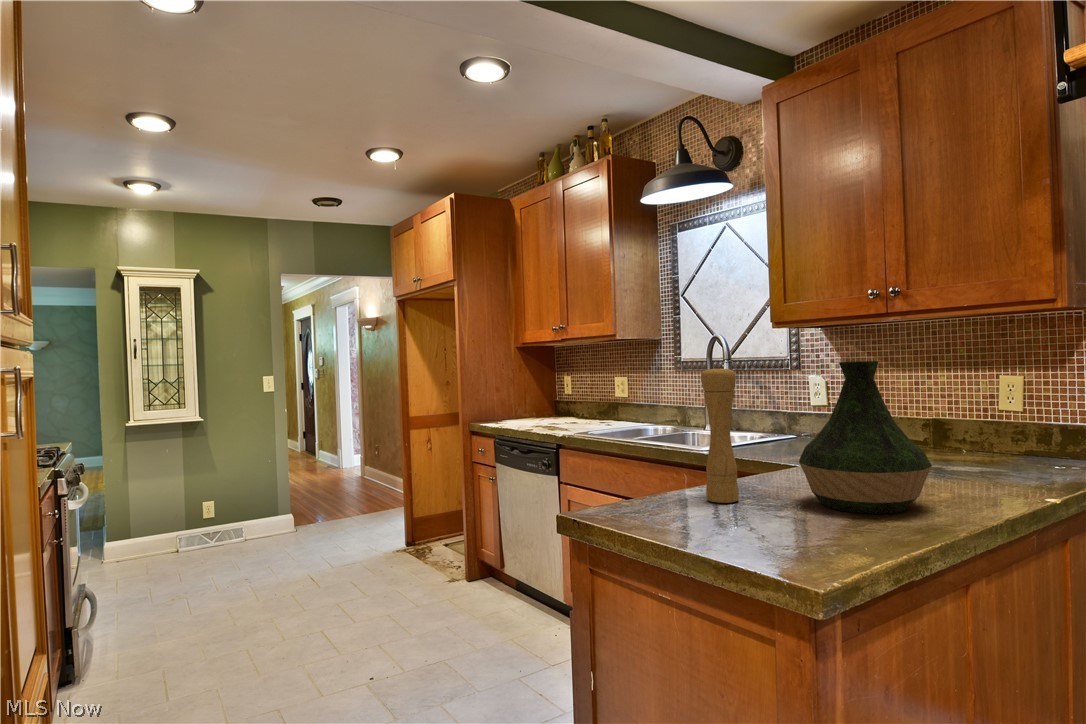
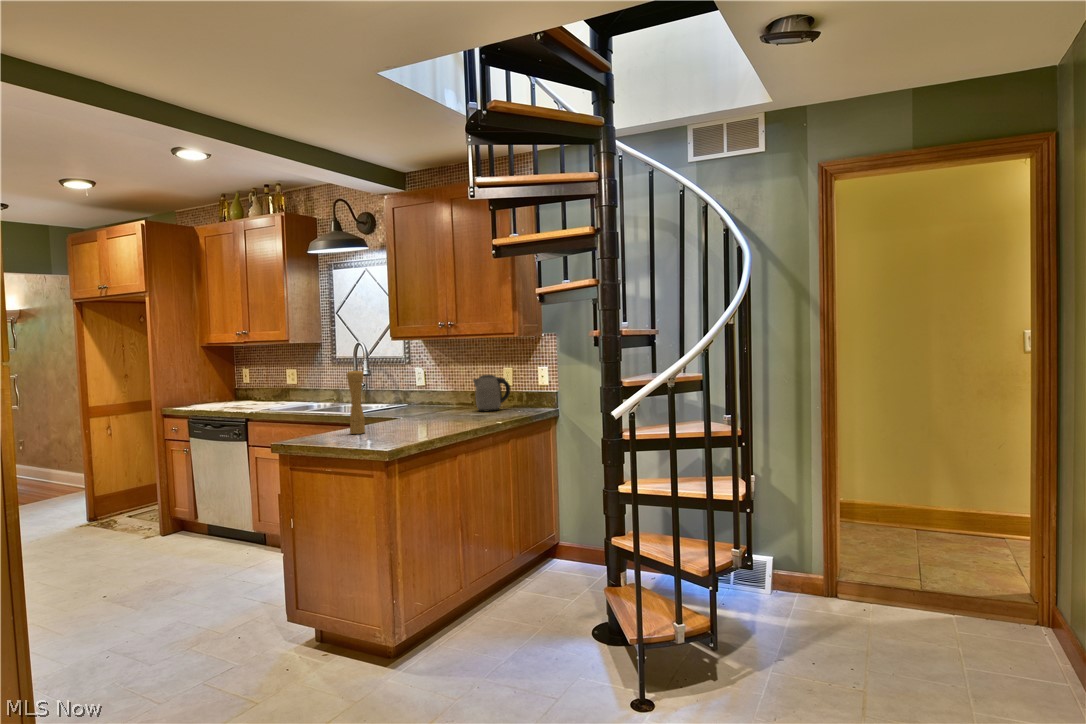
vase: present [799,361,932,514] -> none [392,366,445,432]
kettle: none [950,388,1044,465] -> present [473,375,510,411]

